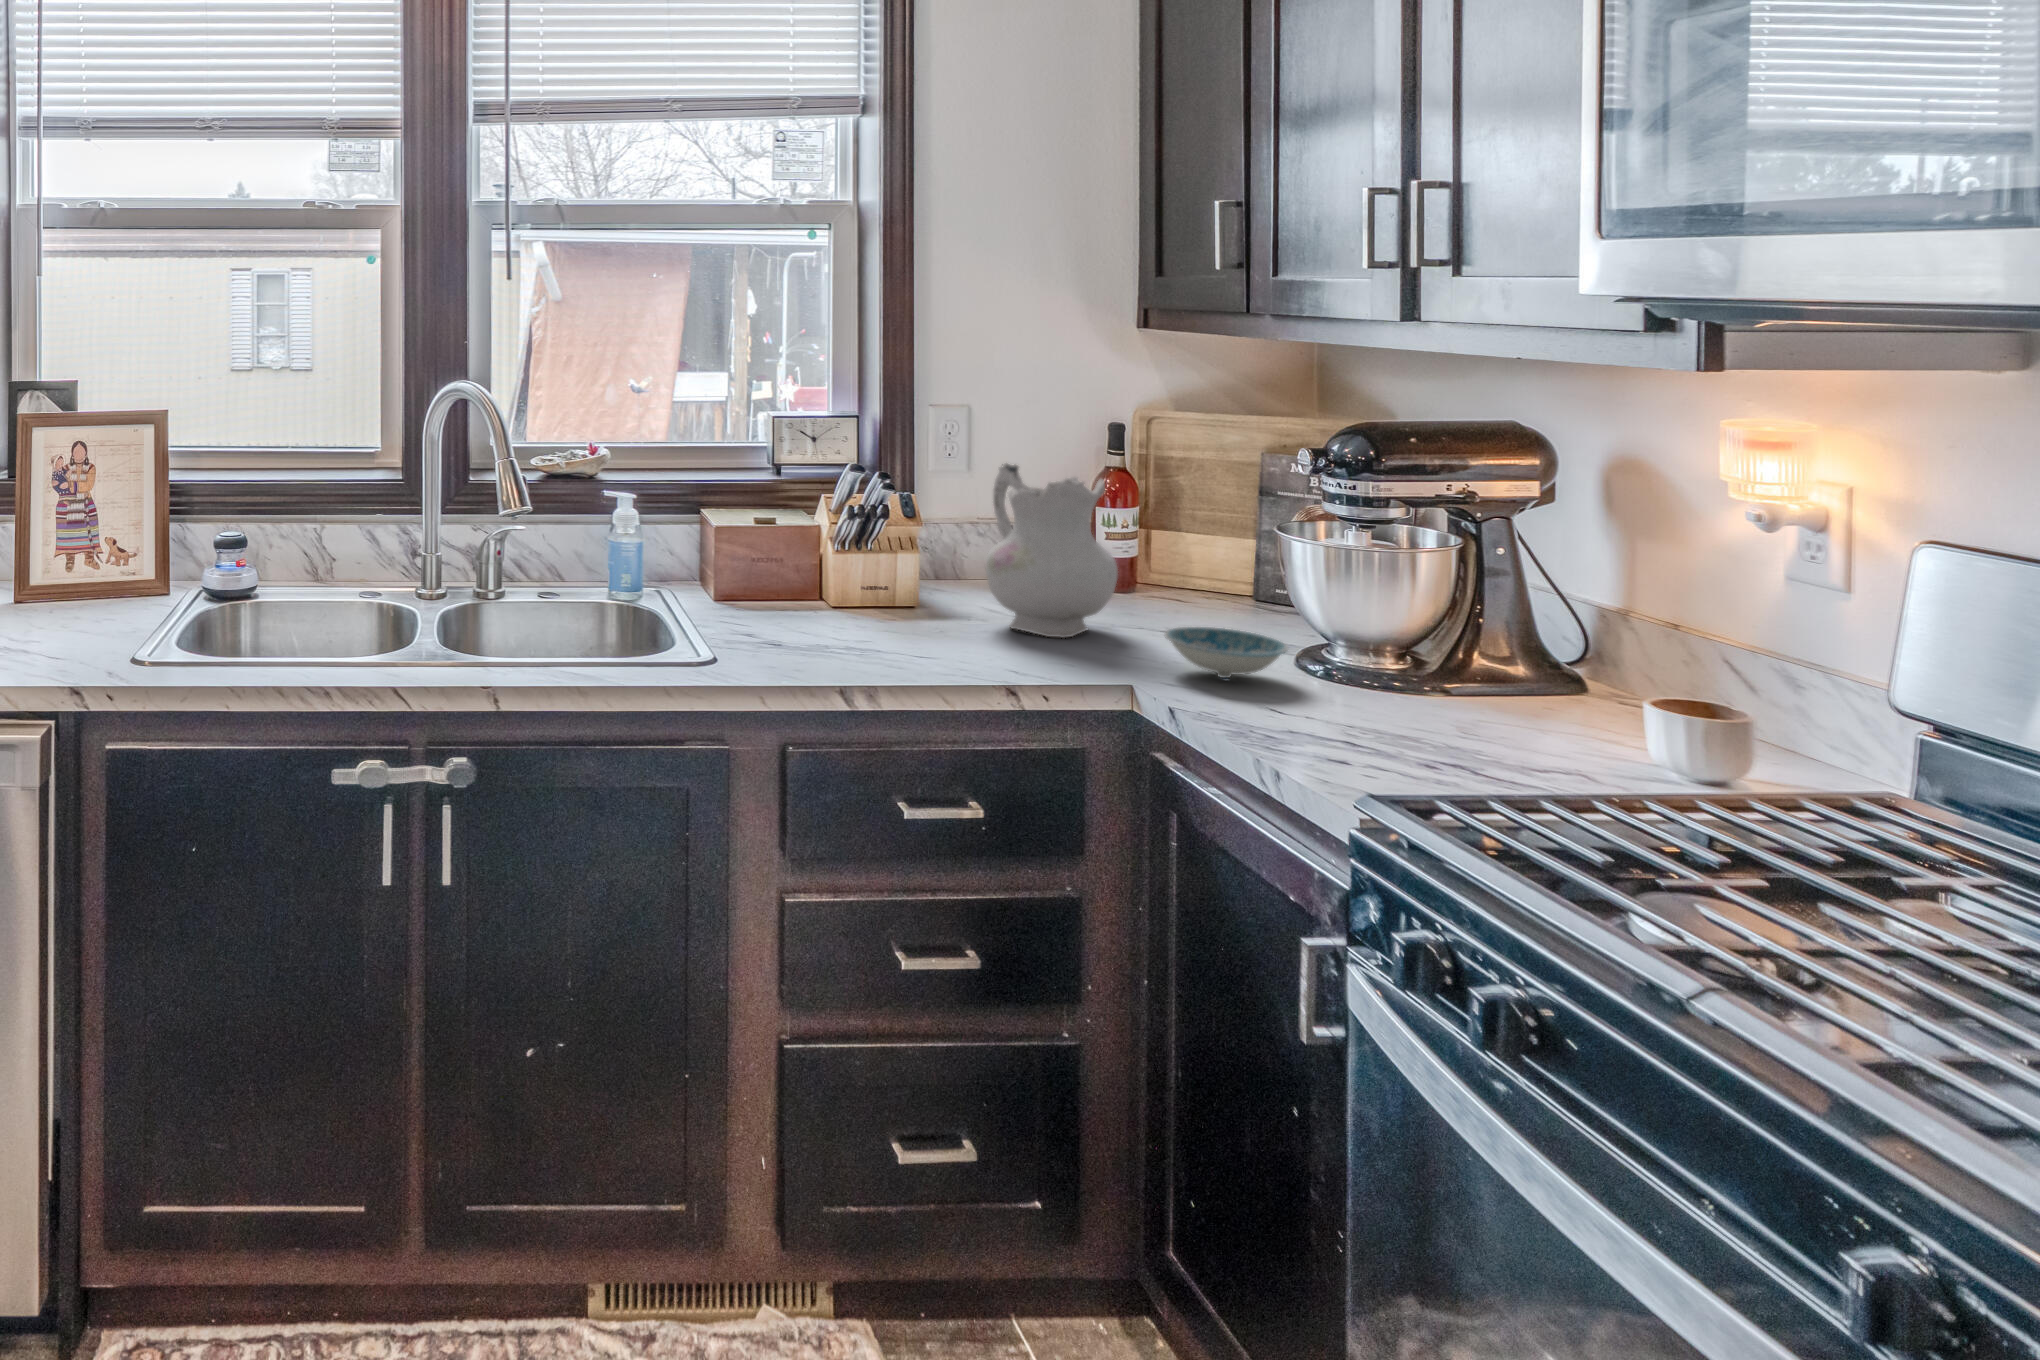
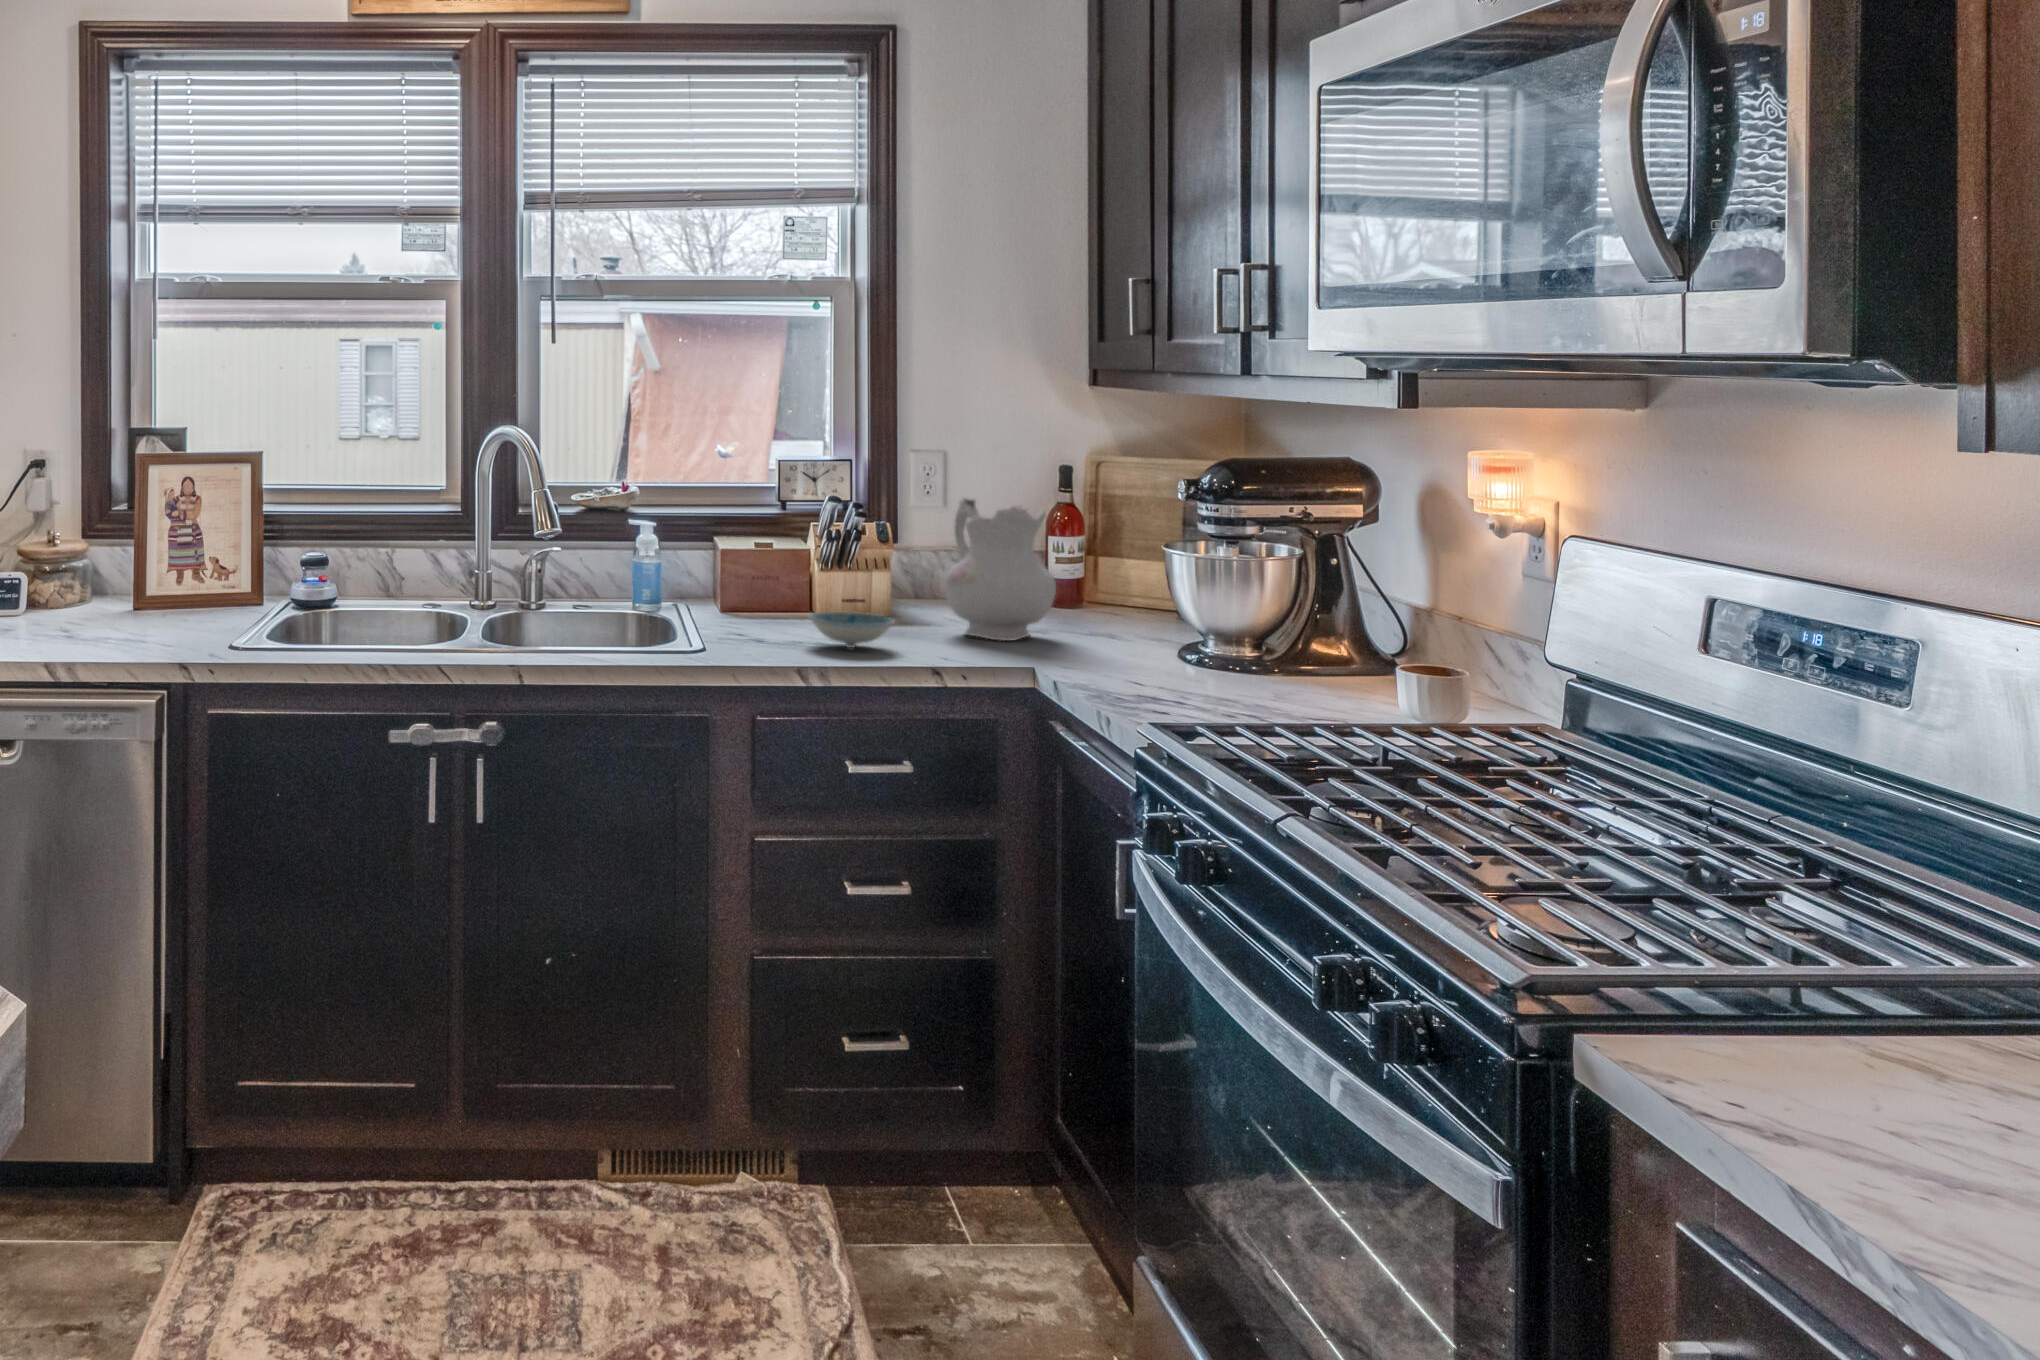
ceramic bowl: present [1165,627,1288,678] -> present [809,612,894,648]

